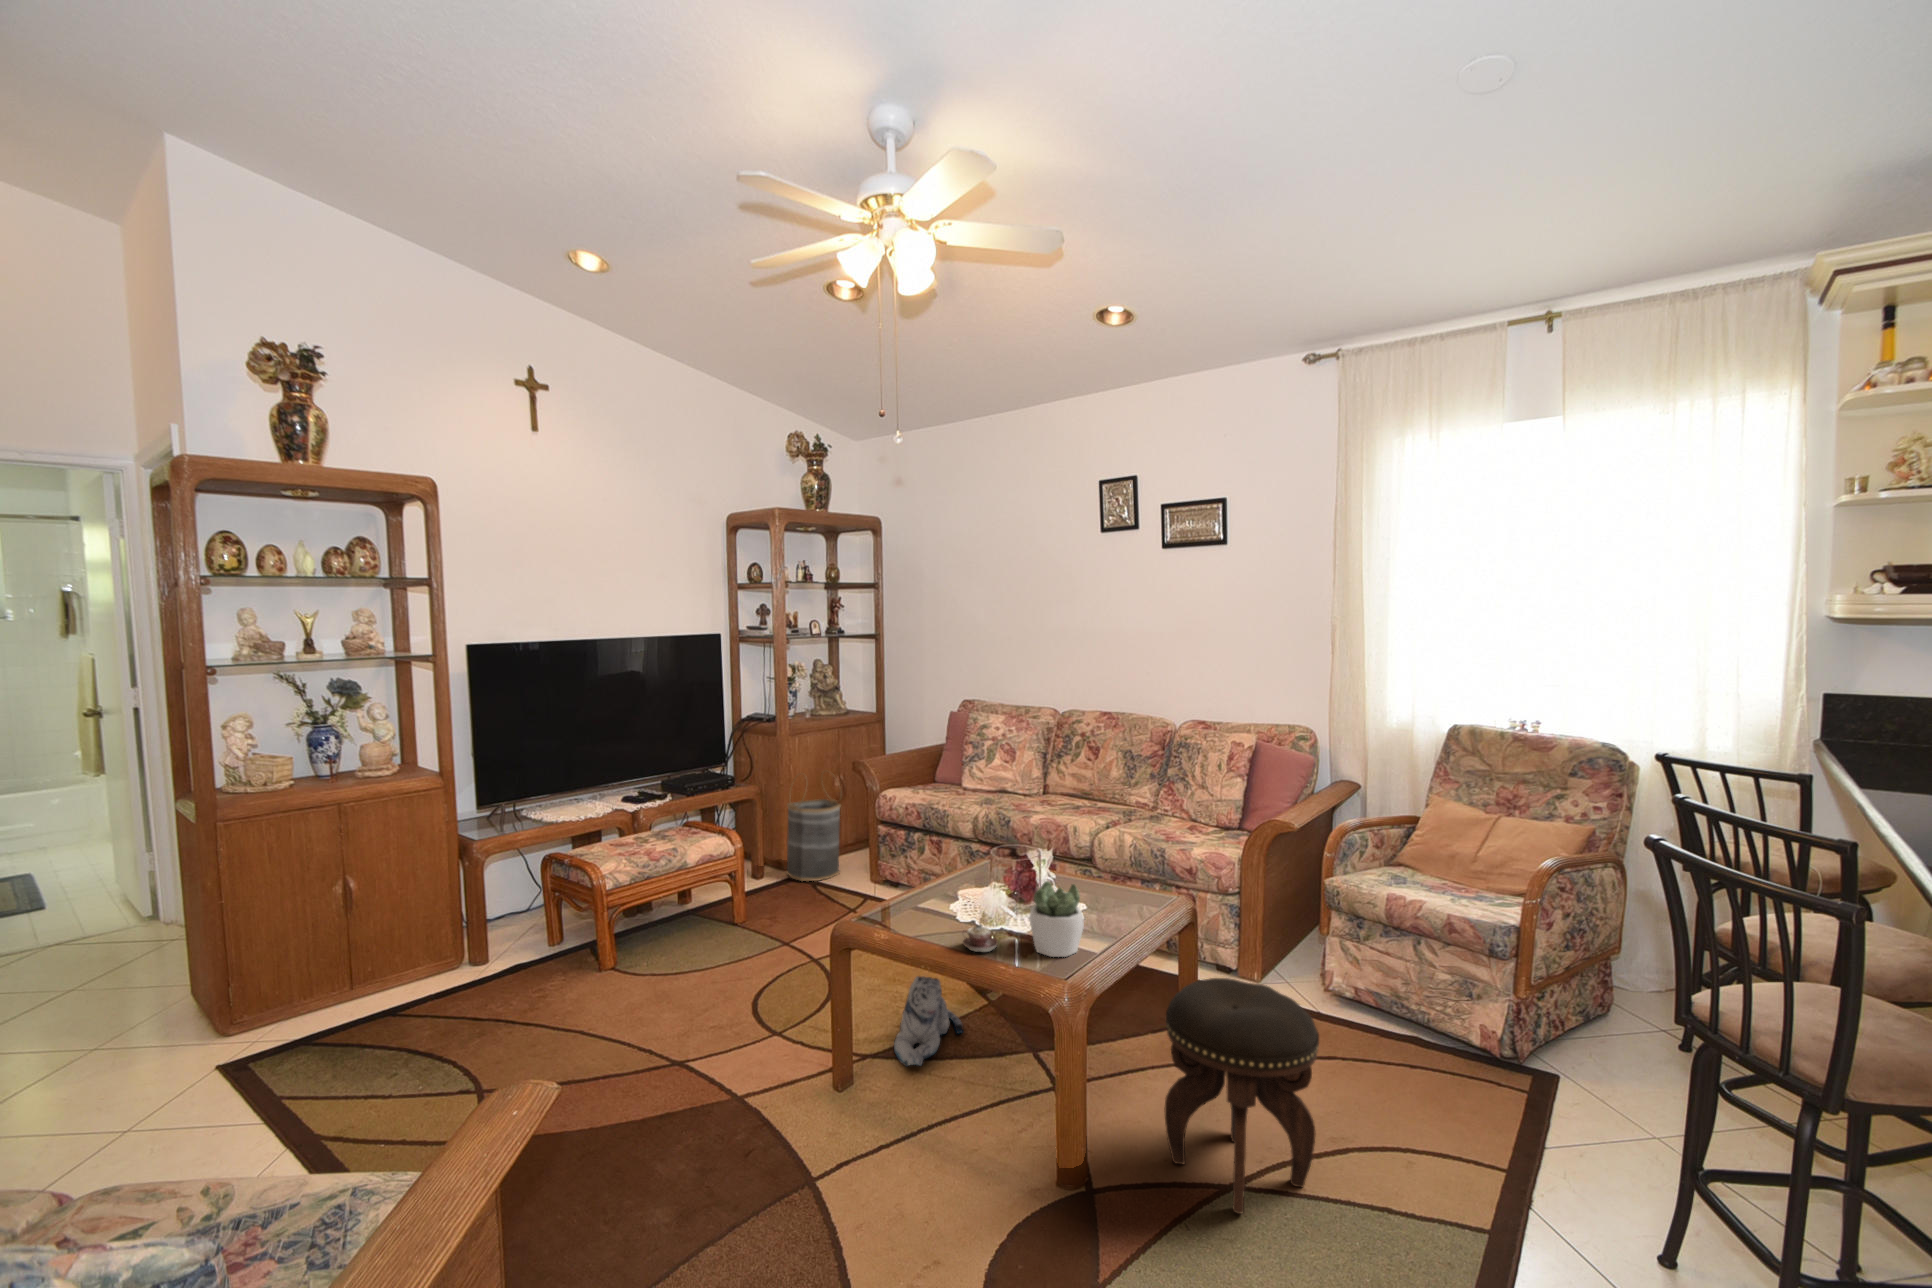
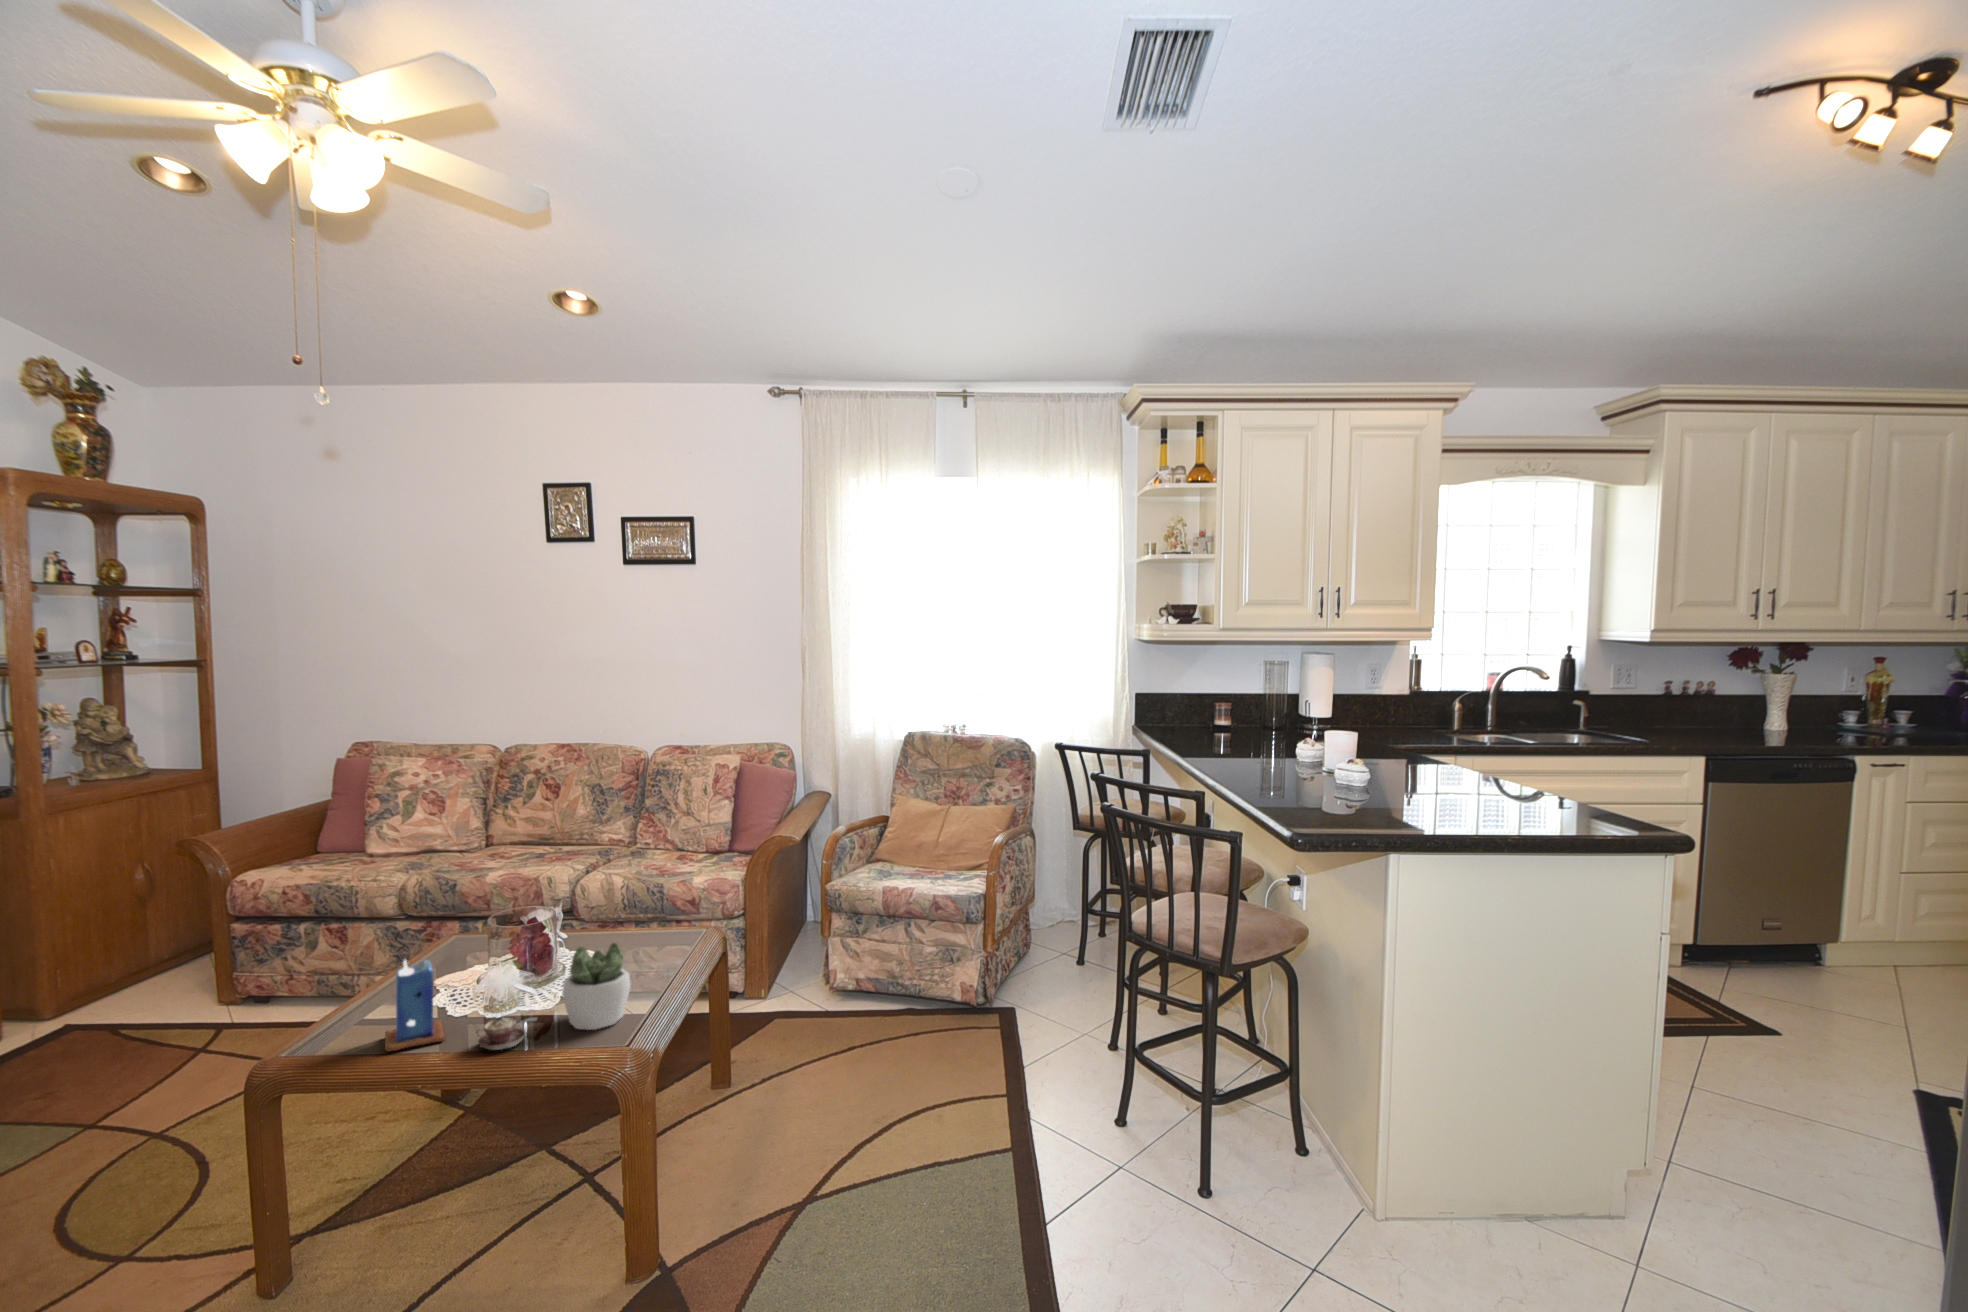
basket: present [786,773,842,881] -> none [36,864,151,1037]
candle: none [907,862,949,934] -> present [385,960,444,1051]
plush toy: present [894,976,963,1066] -> none [347,1102,447,1228]
footstool: present [1164,978,1319,1214] -> none [731,996,874,1219]

